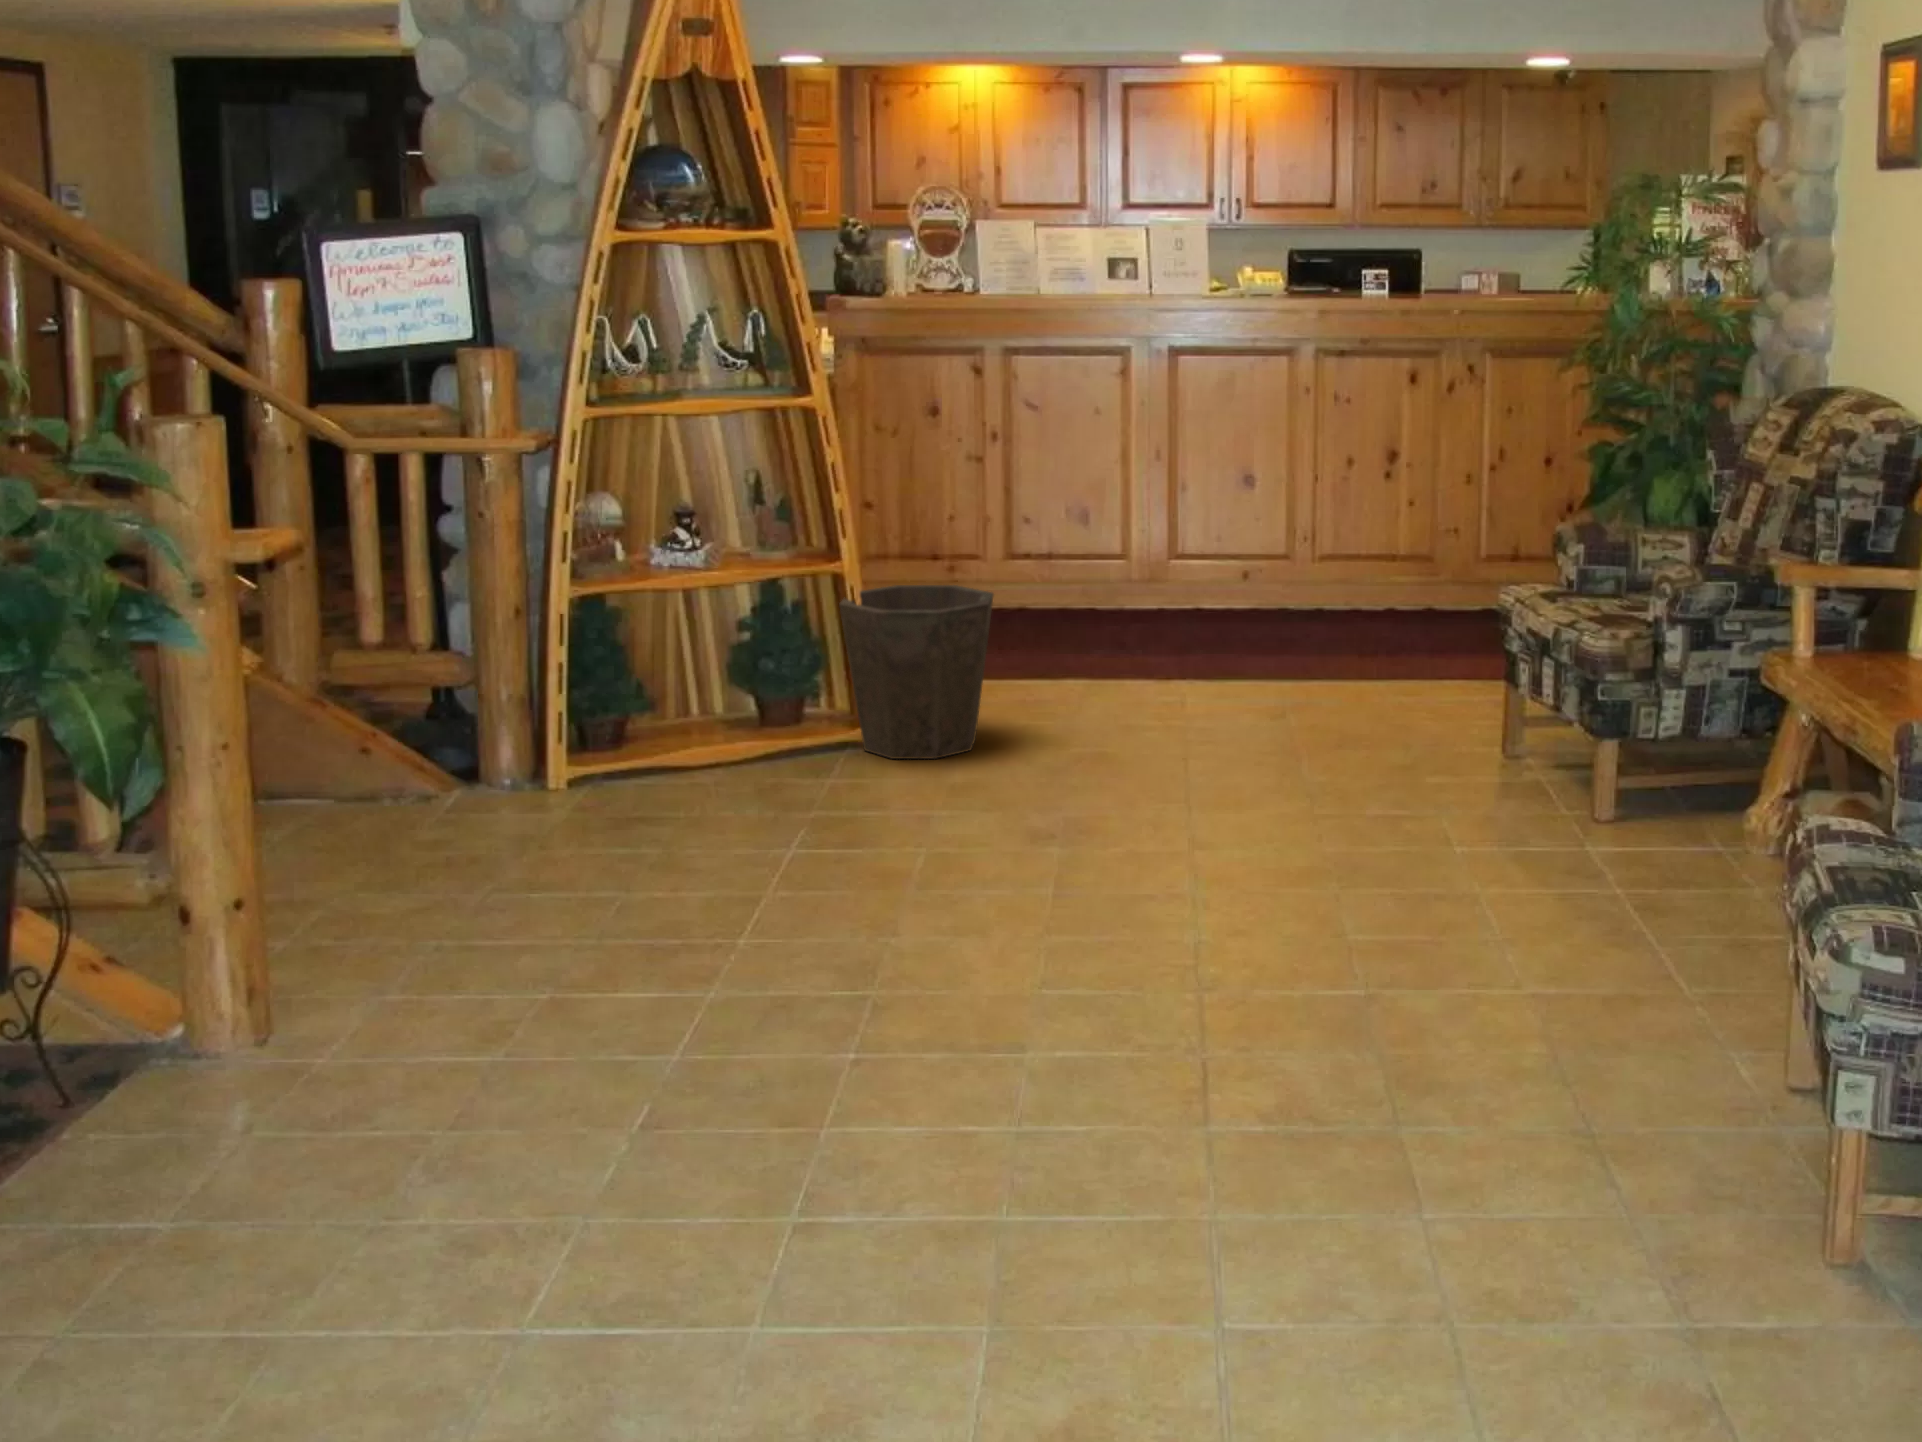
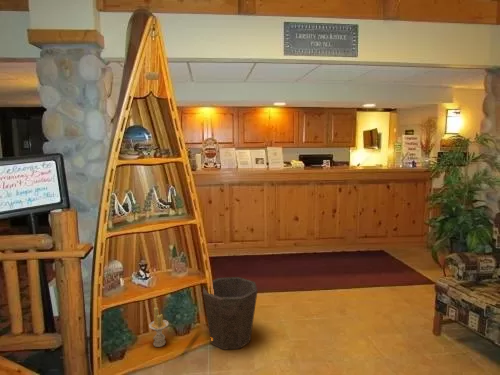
candle: none [693,633,746,737] -> present [149,307,169,347]

